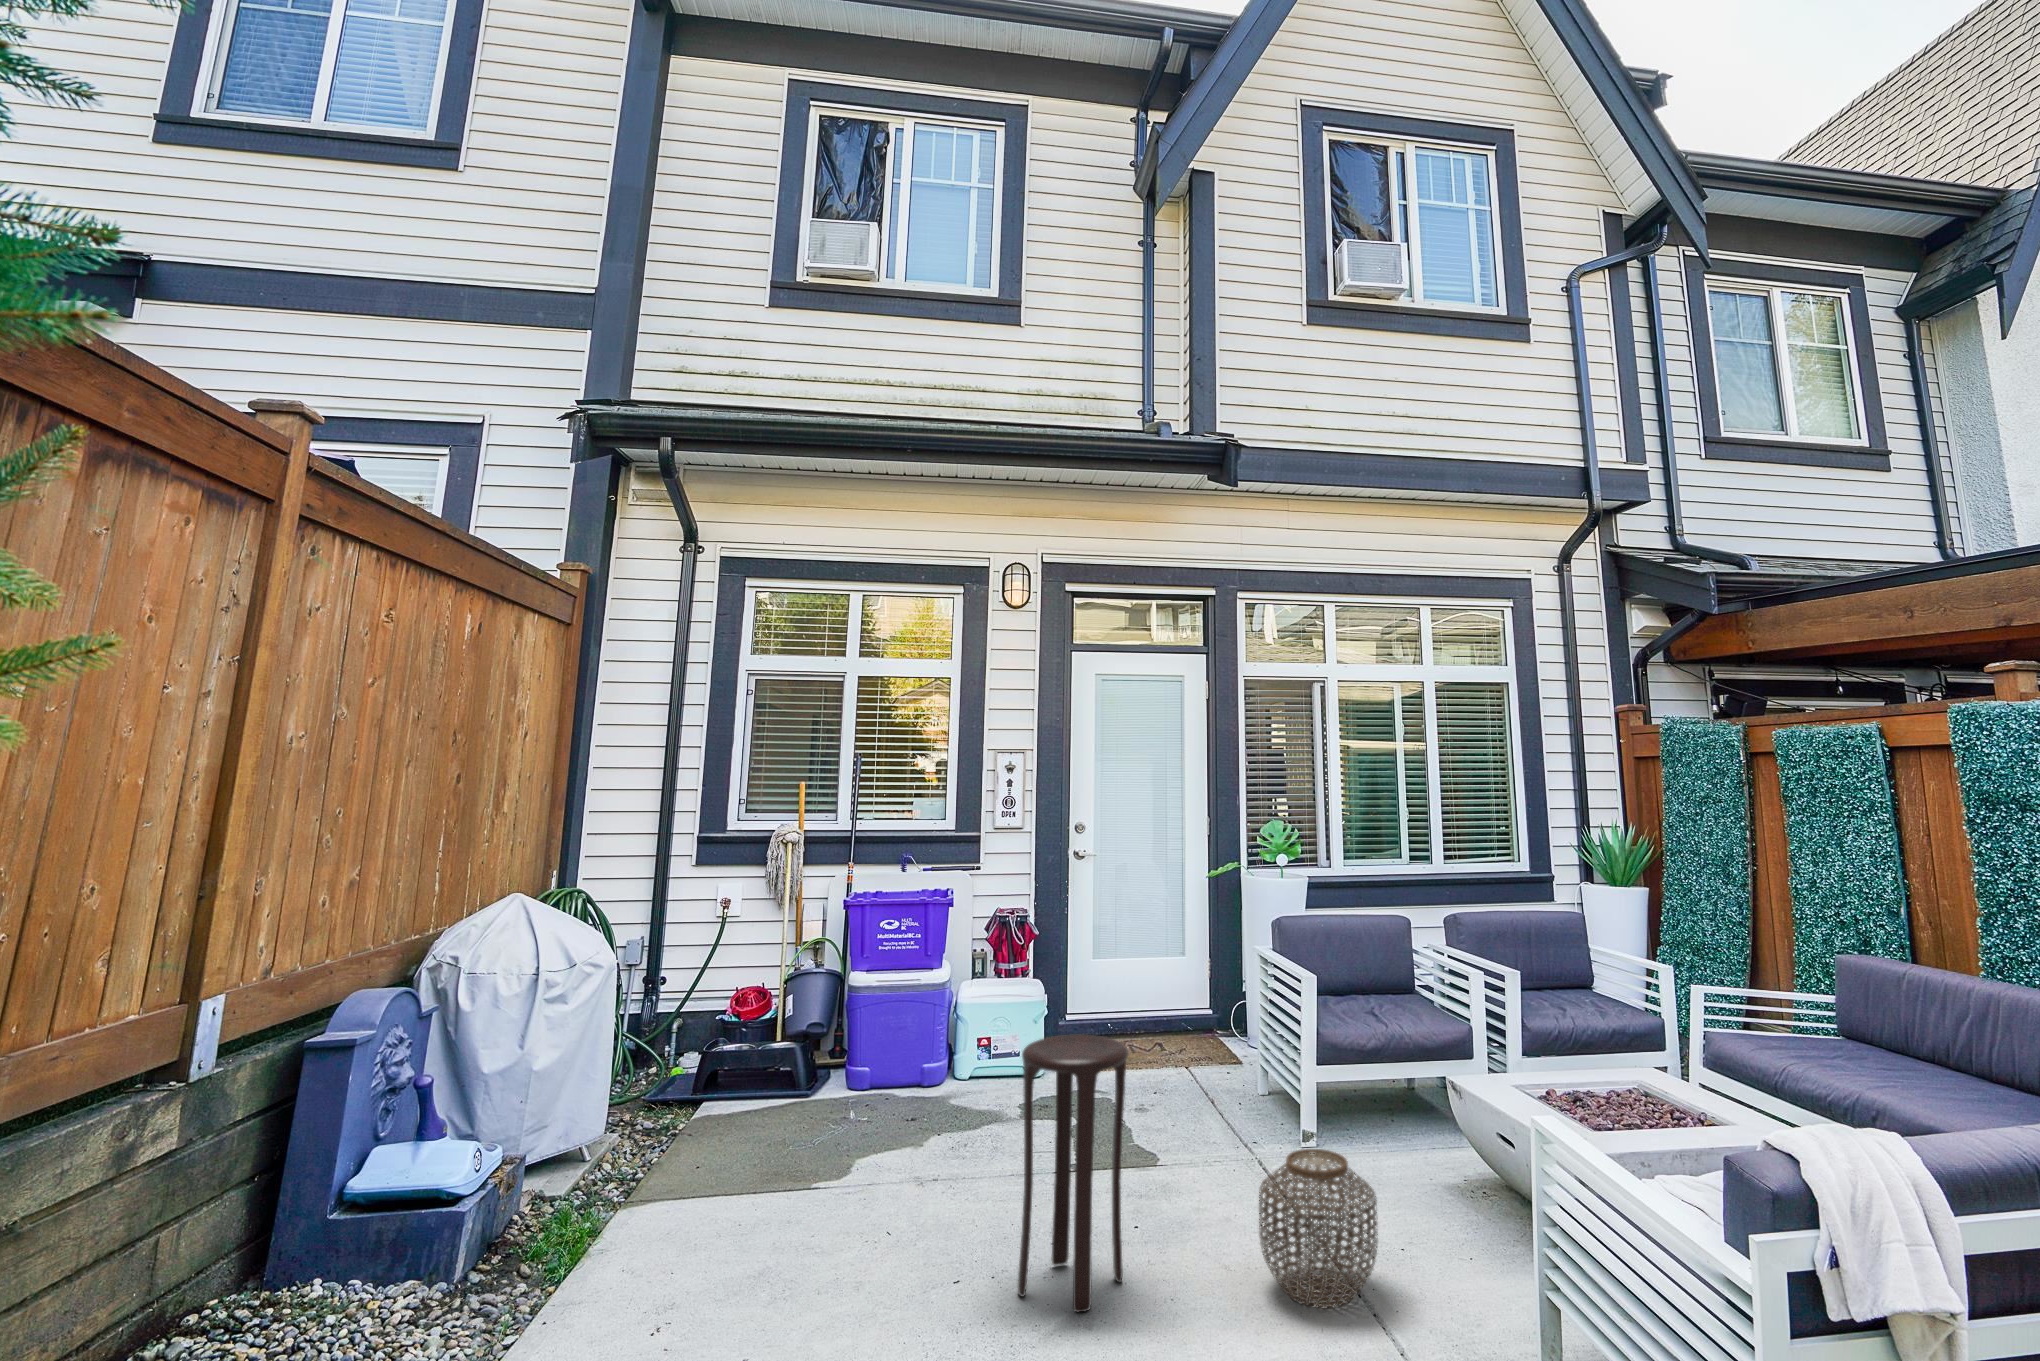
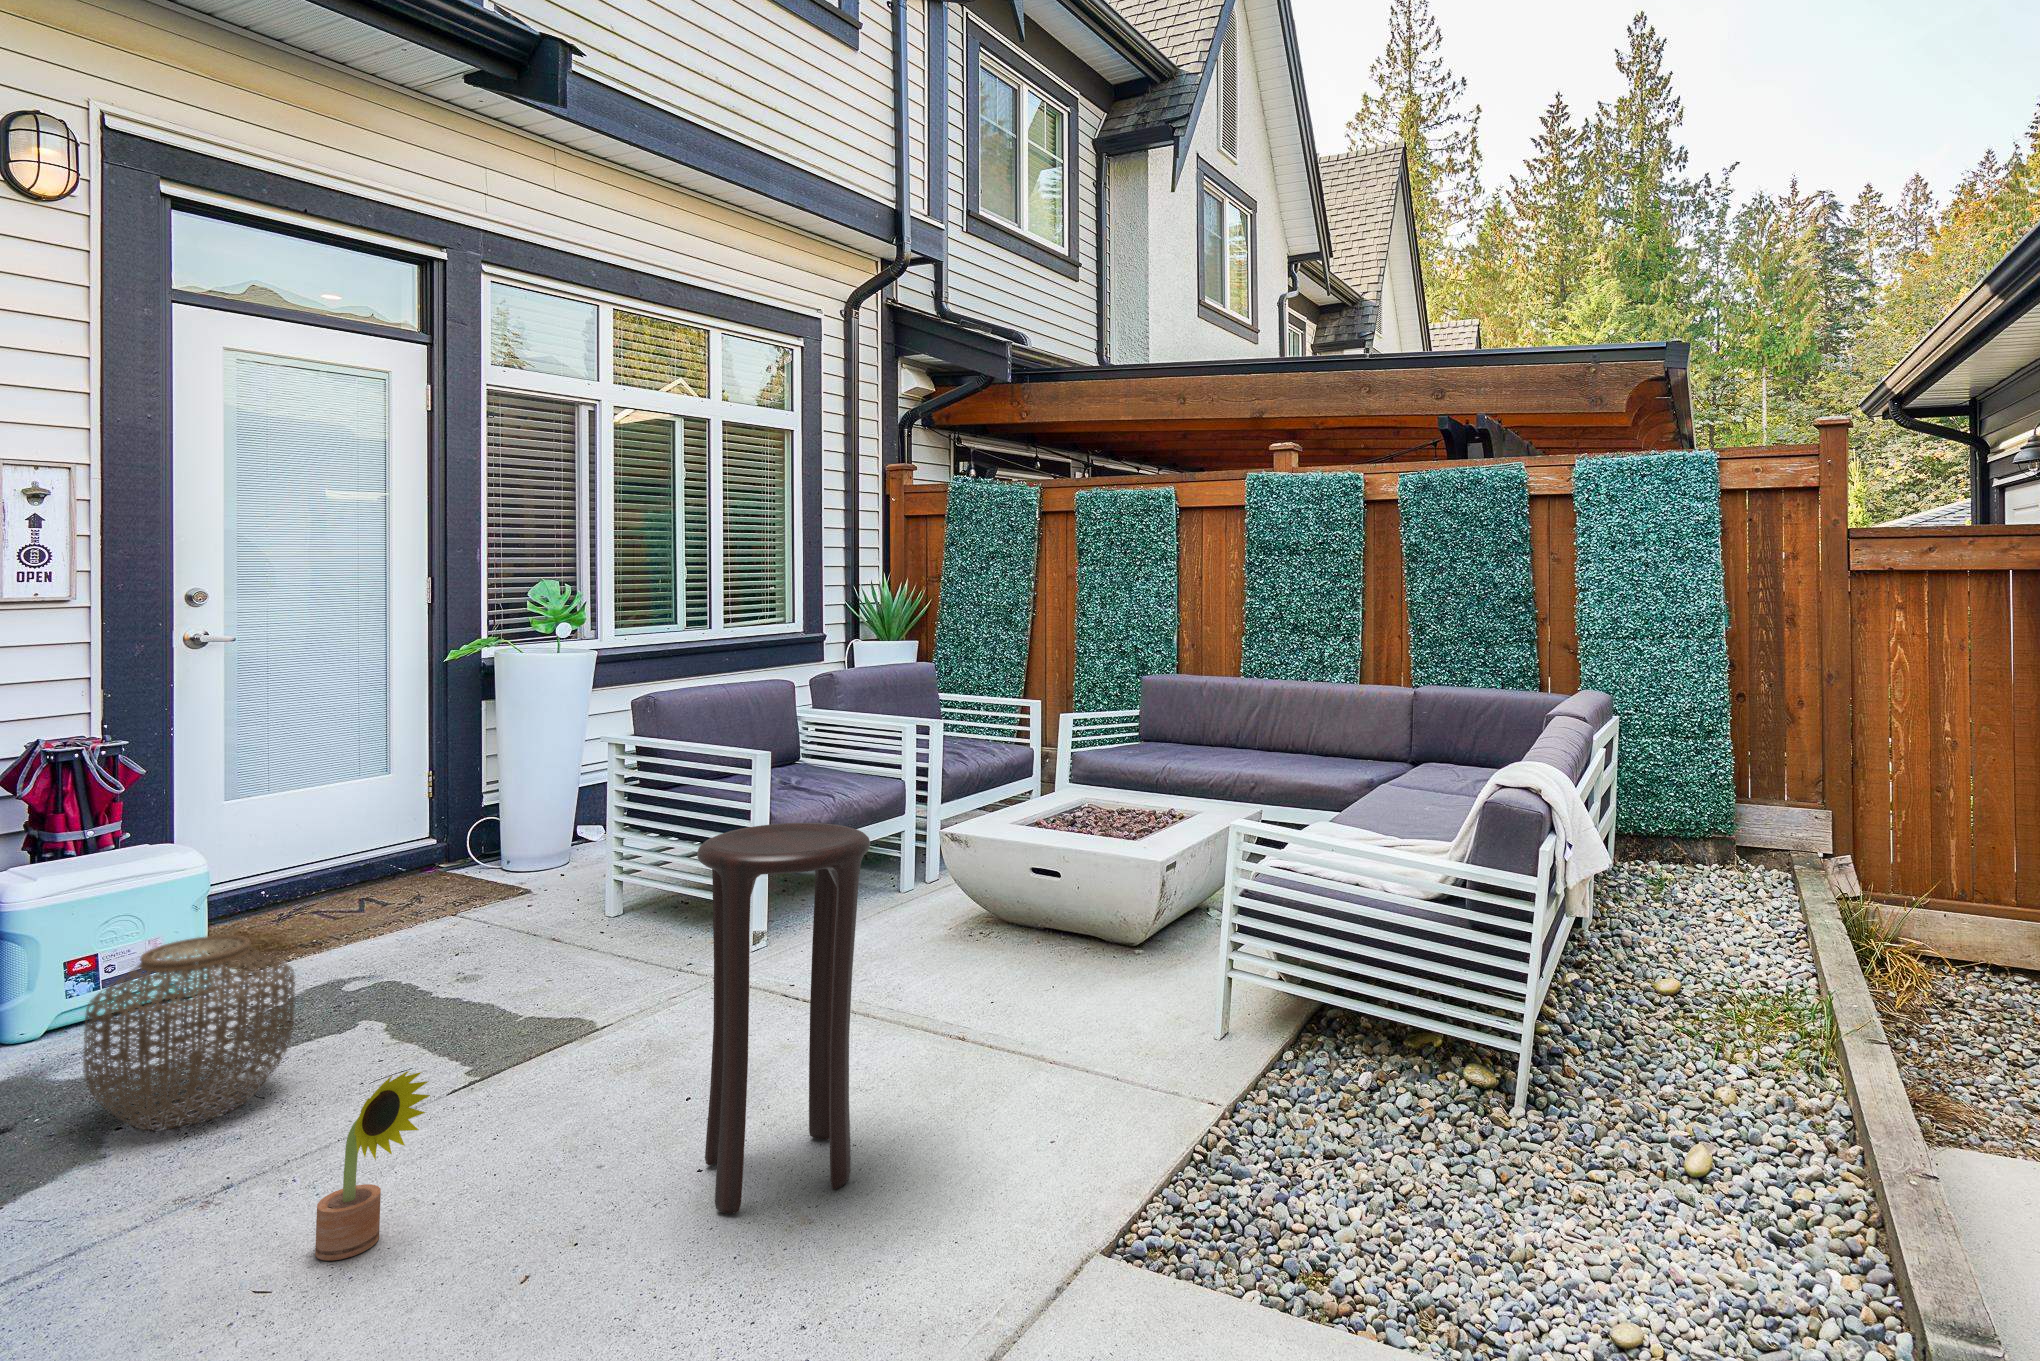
decorative plant: none [893,1135,940,1233] -> present [315,1071,430,1260]
woven basket: present [1259,1149,1378,1307] -> present [83,935,295,1130]

